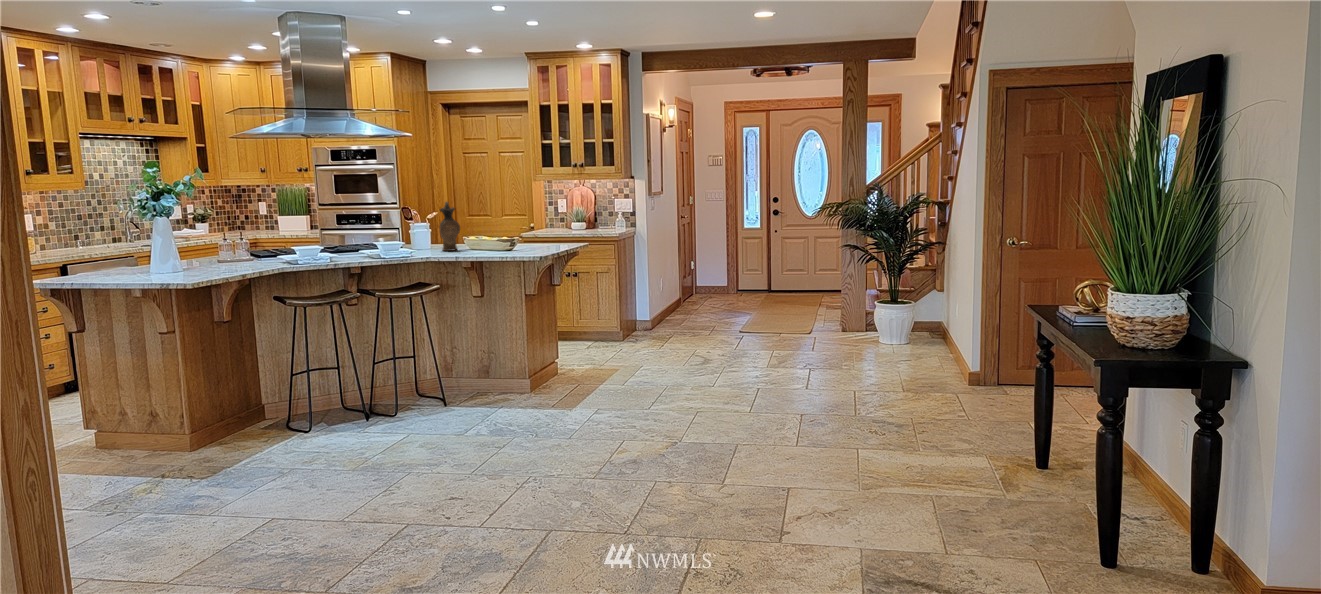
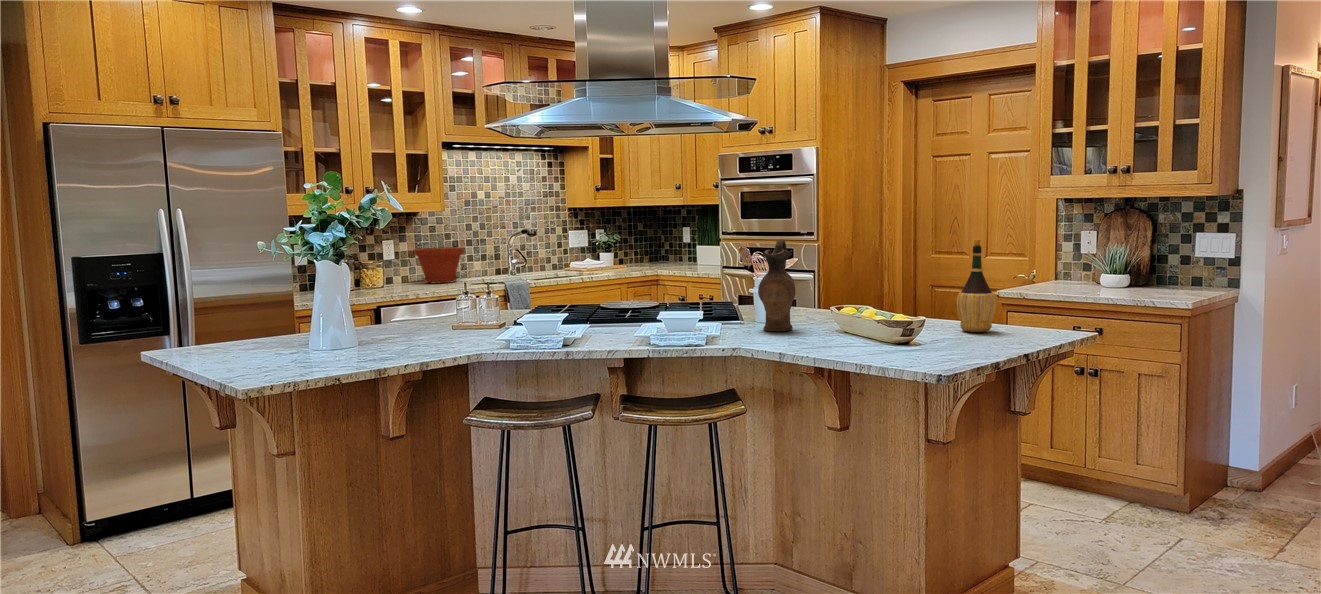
wine bottle: none [534,200,553,246] -> present [957,240,996,332]
plant pot: none [52,220,103,251] -> present [413,247,464,283]

